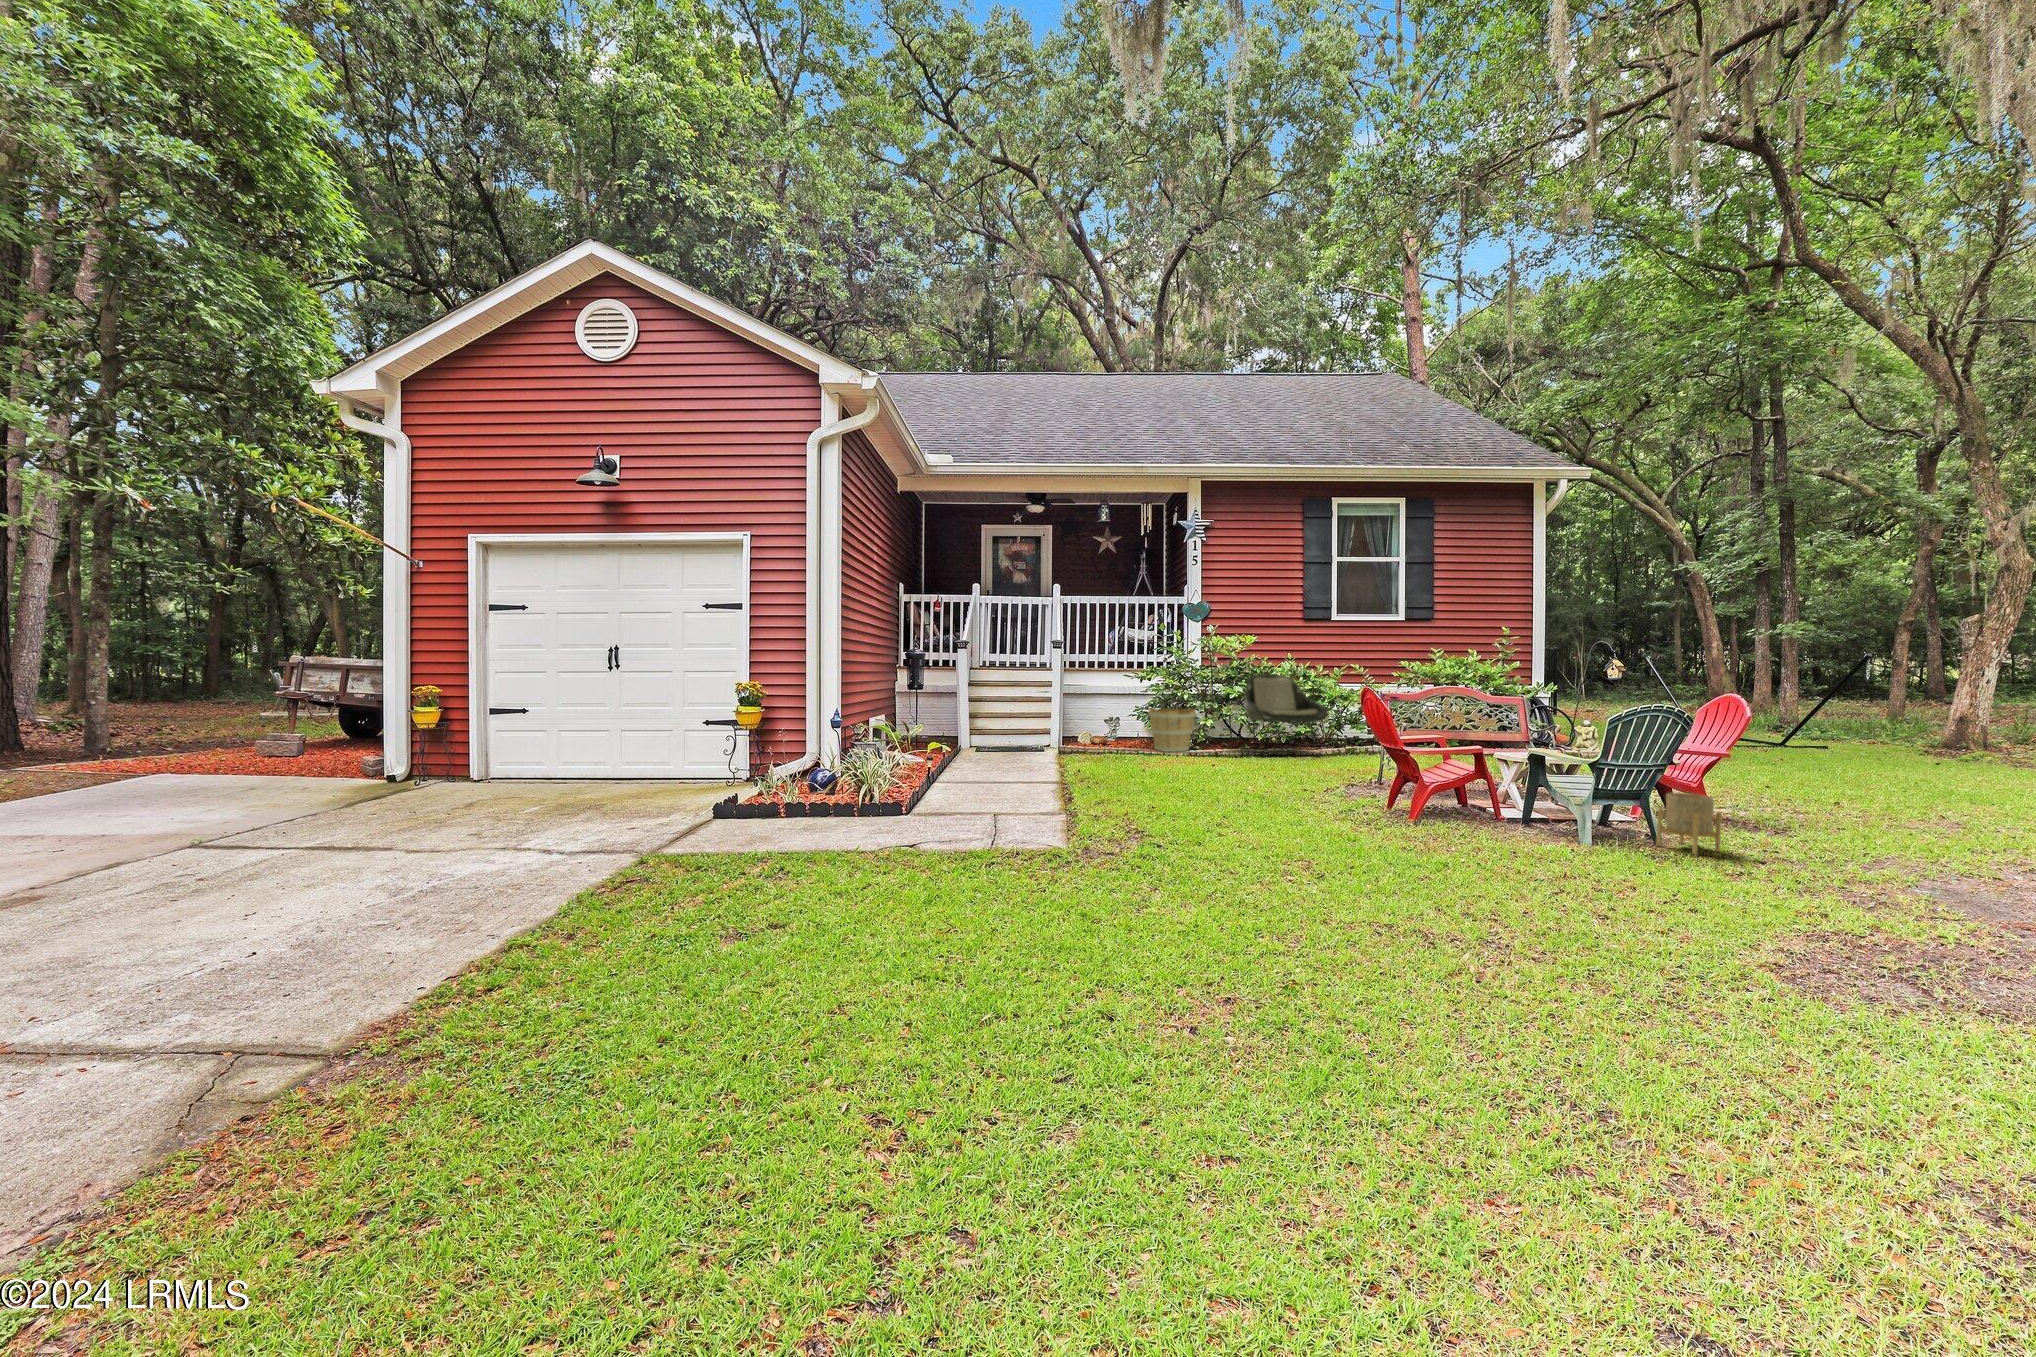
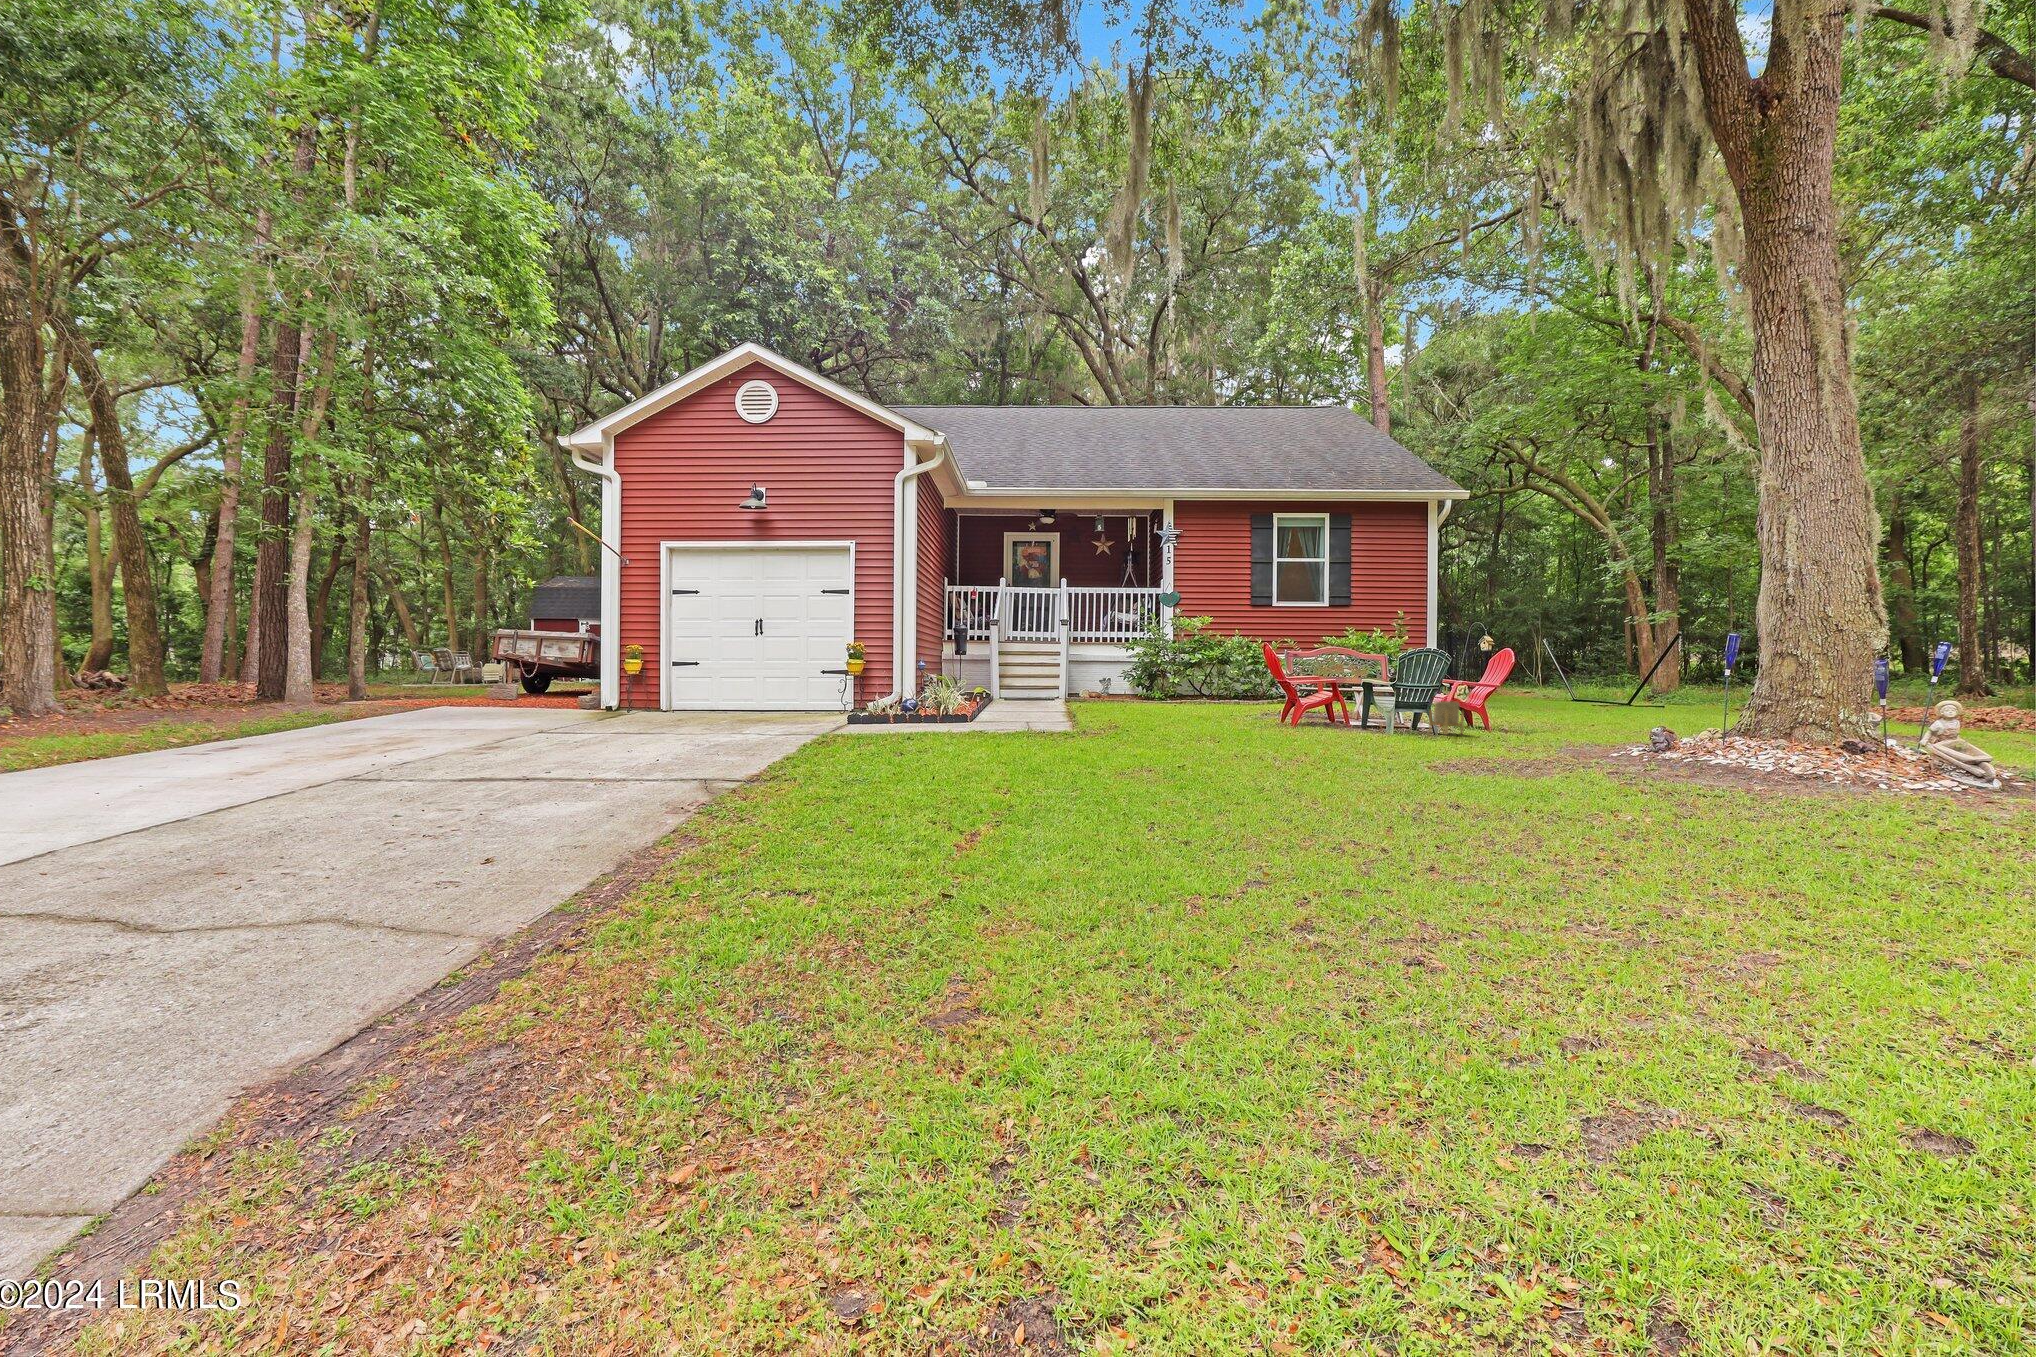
lounge chair: present [1243,674,1327,757] -> none [1200,645,1261,704]
wooden bucket: present [1148,708,1196,752] -> none [1131,670,1167,702]

